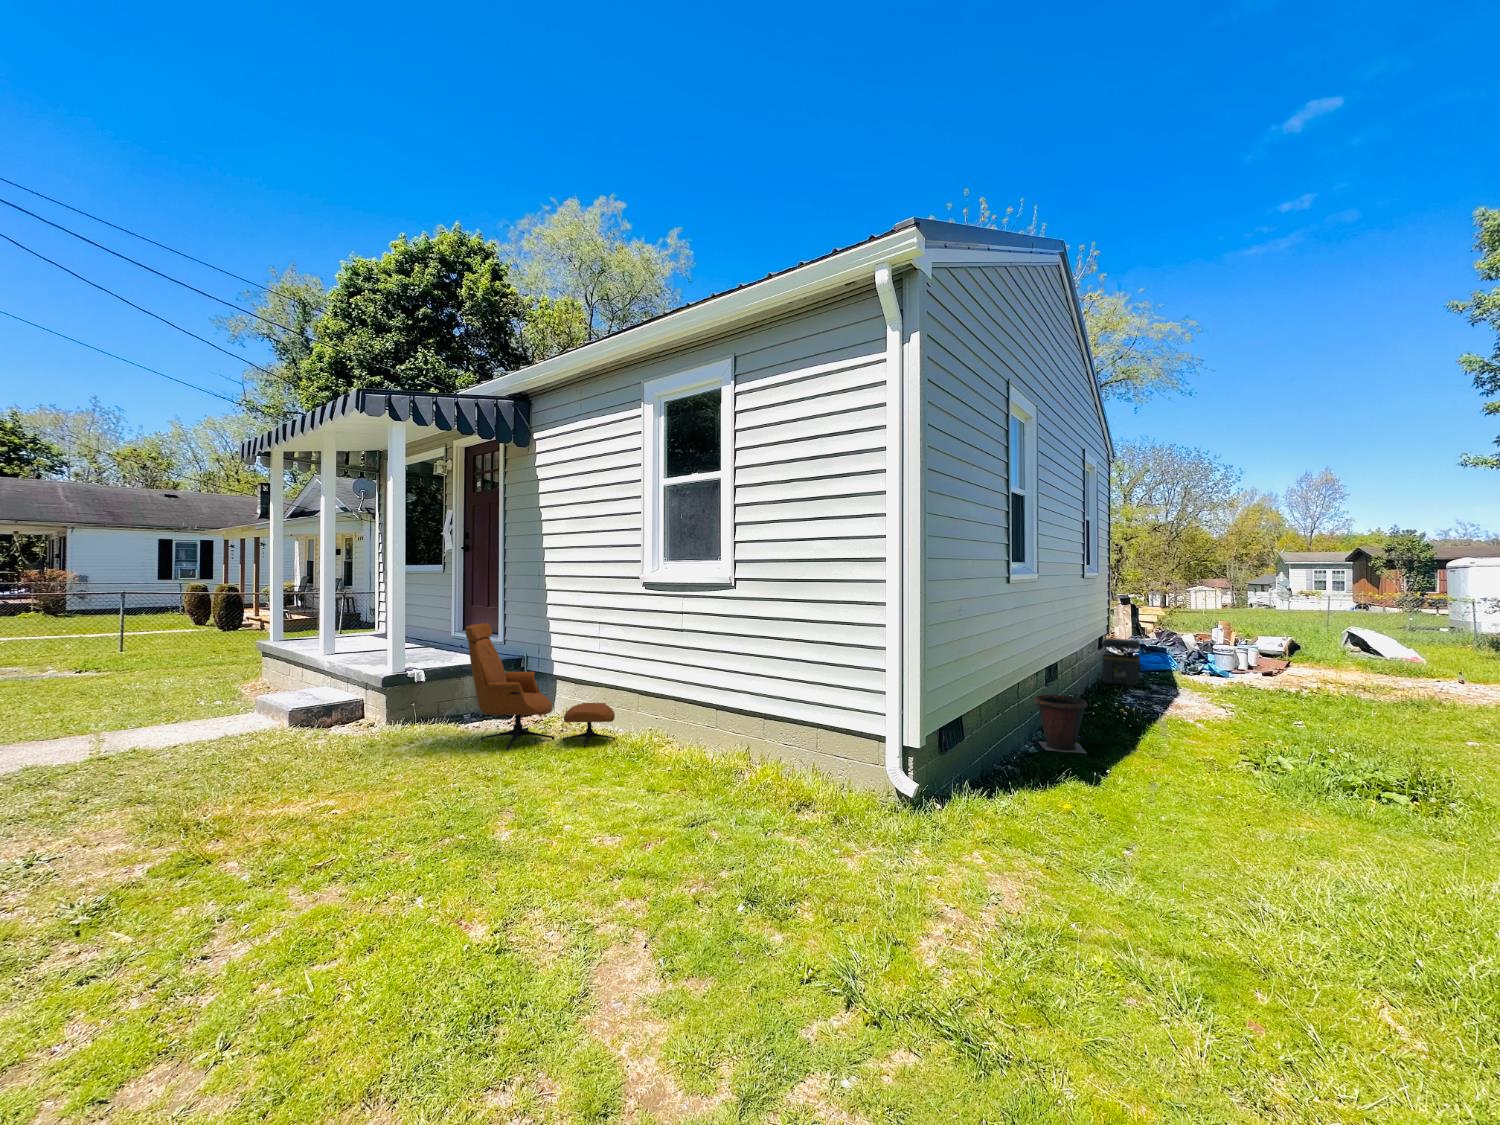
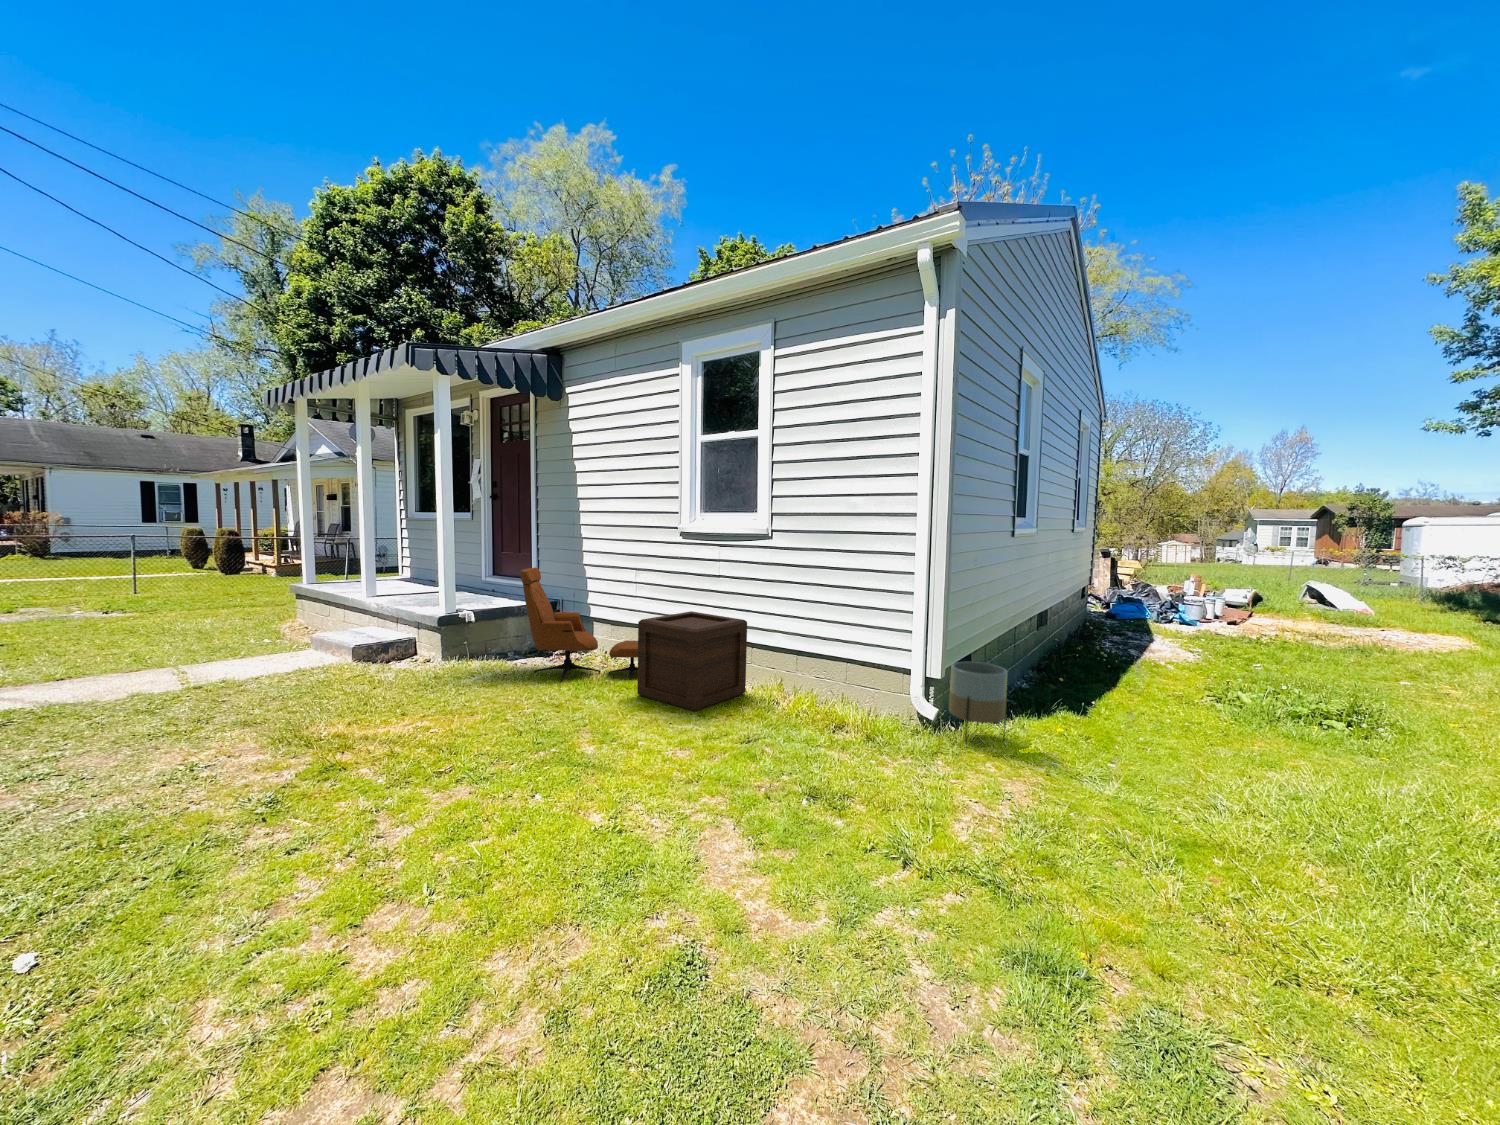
toolbox: present [1102,638,1141,686] -> none [1083,588,1120,632]
wooden crate: none [586,670,710,786] -> present [637,611,747,711]
bucket: present [1034,695,1087,753] -> none [1028,637,1077,688]
planter: none [932,728,1000,831] -> present [949,662,1008,745]

